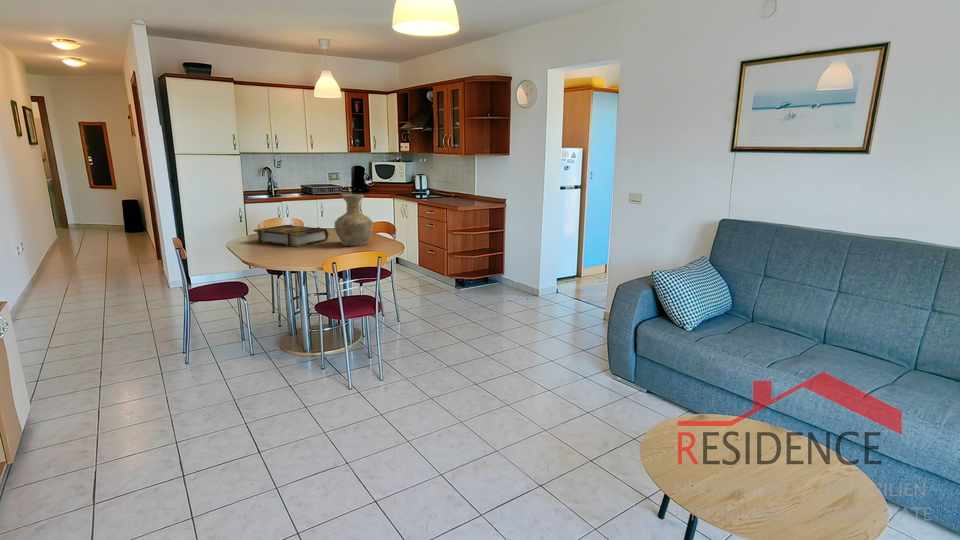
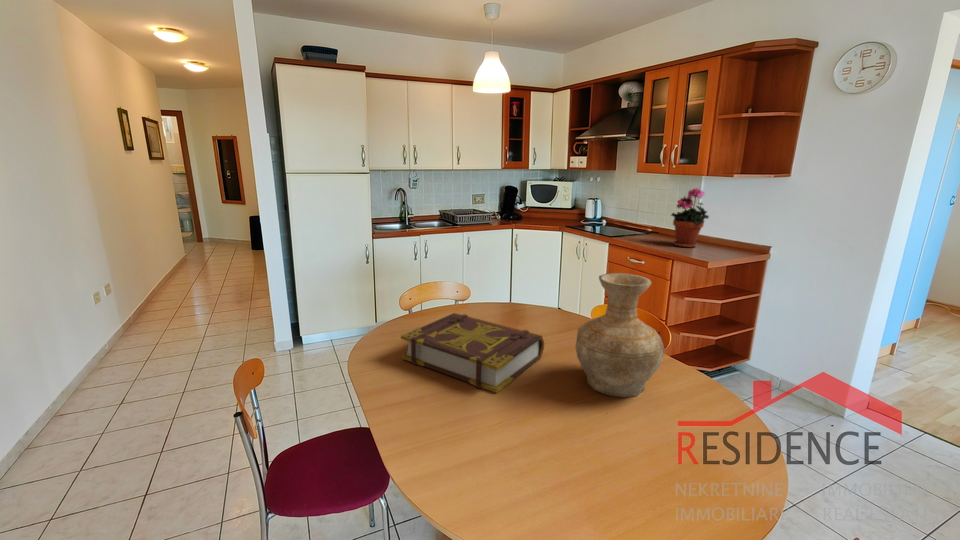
potted plant: none [452,163,473,202] -> present [672,188,709,248]

